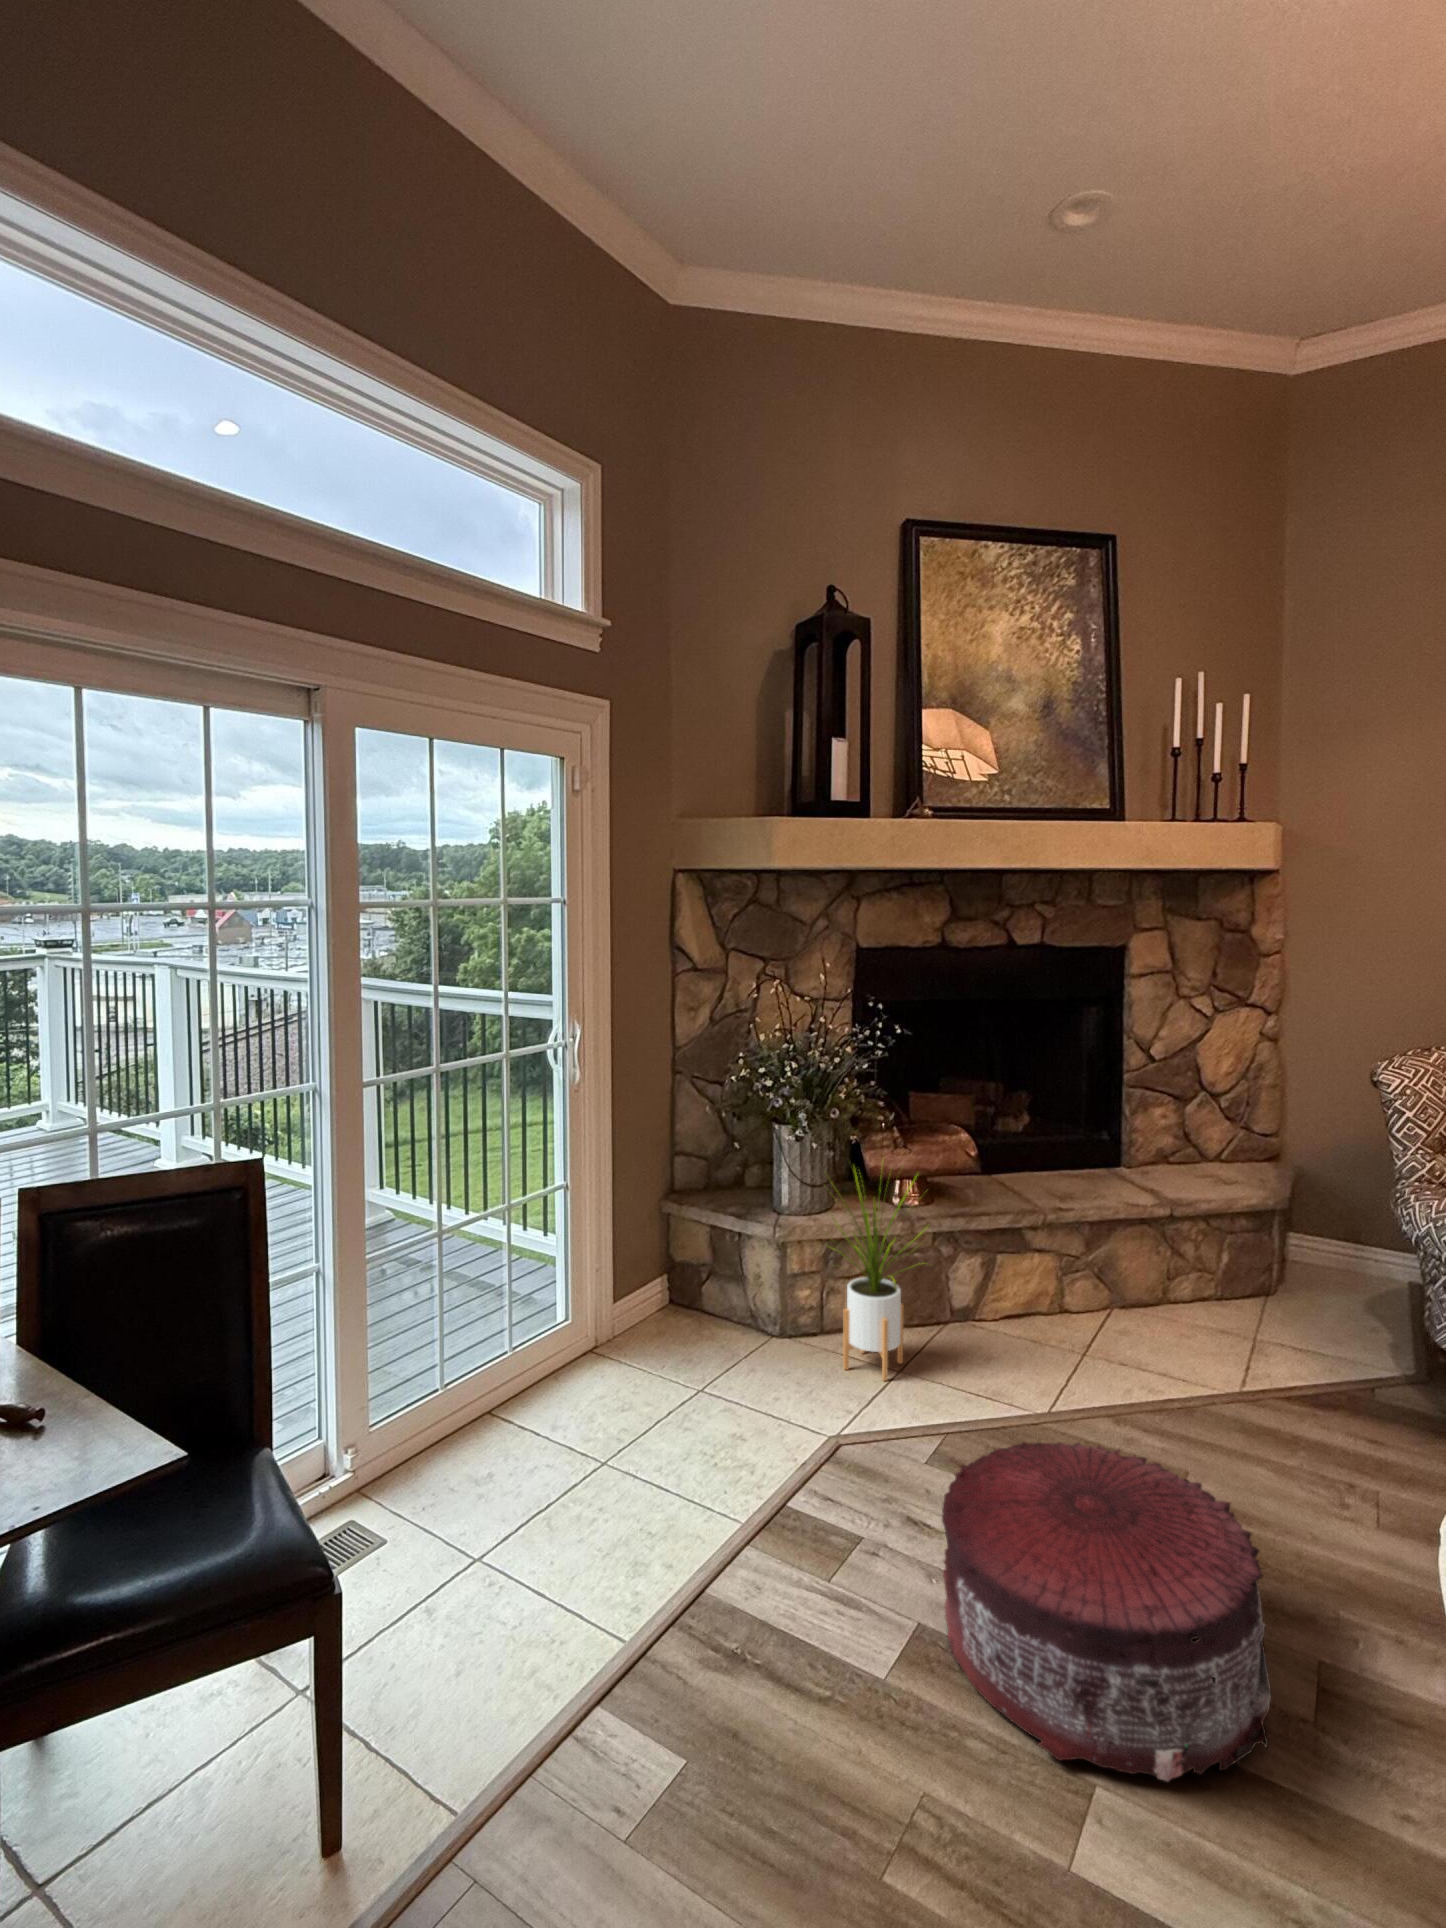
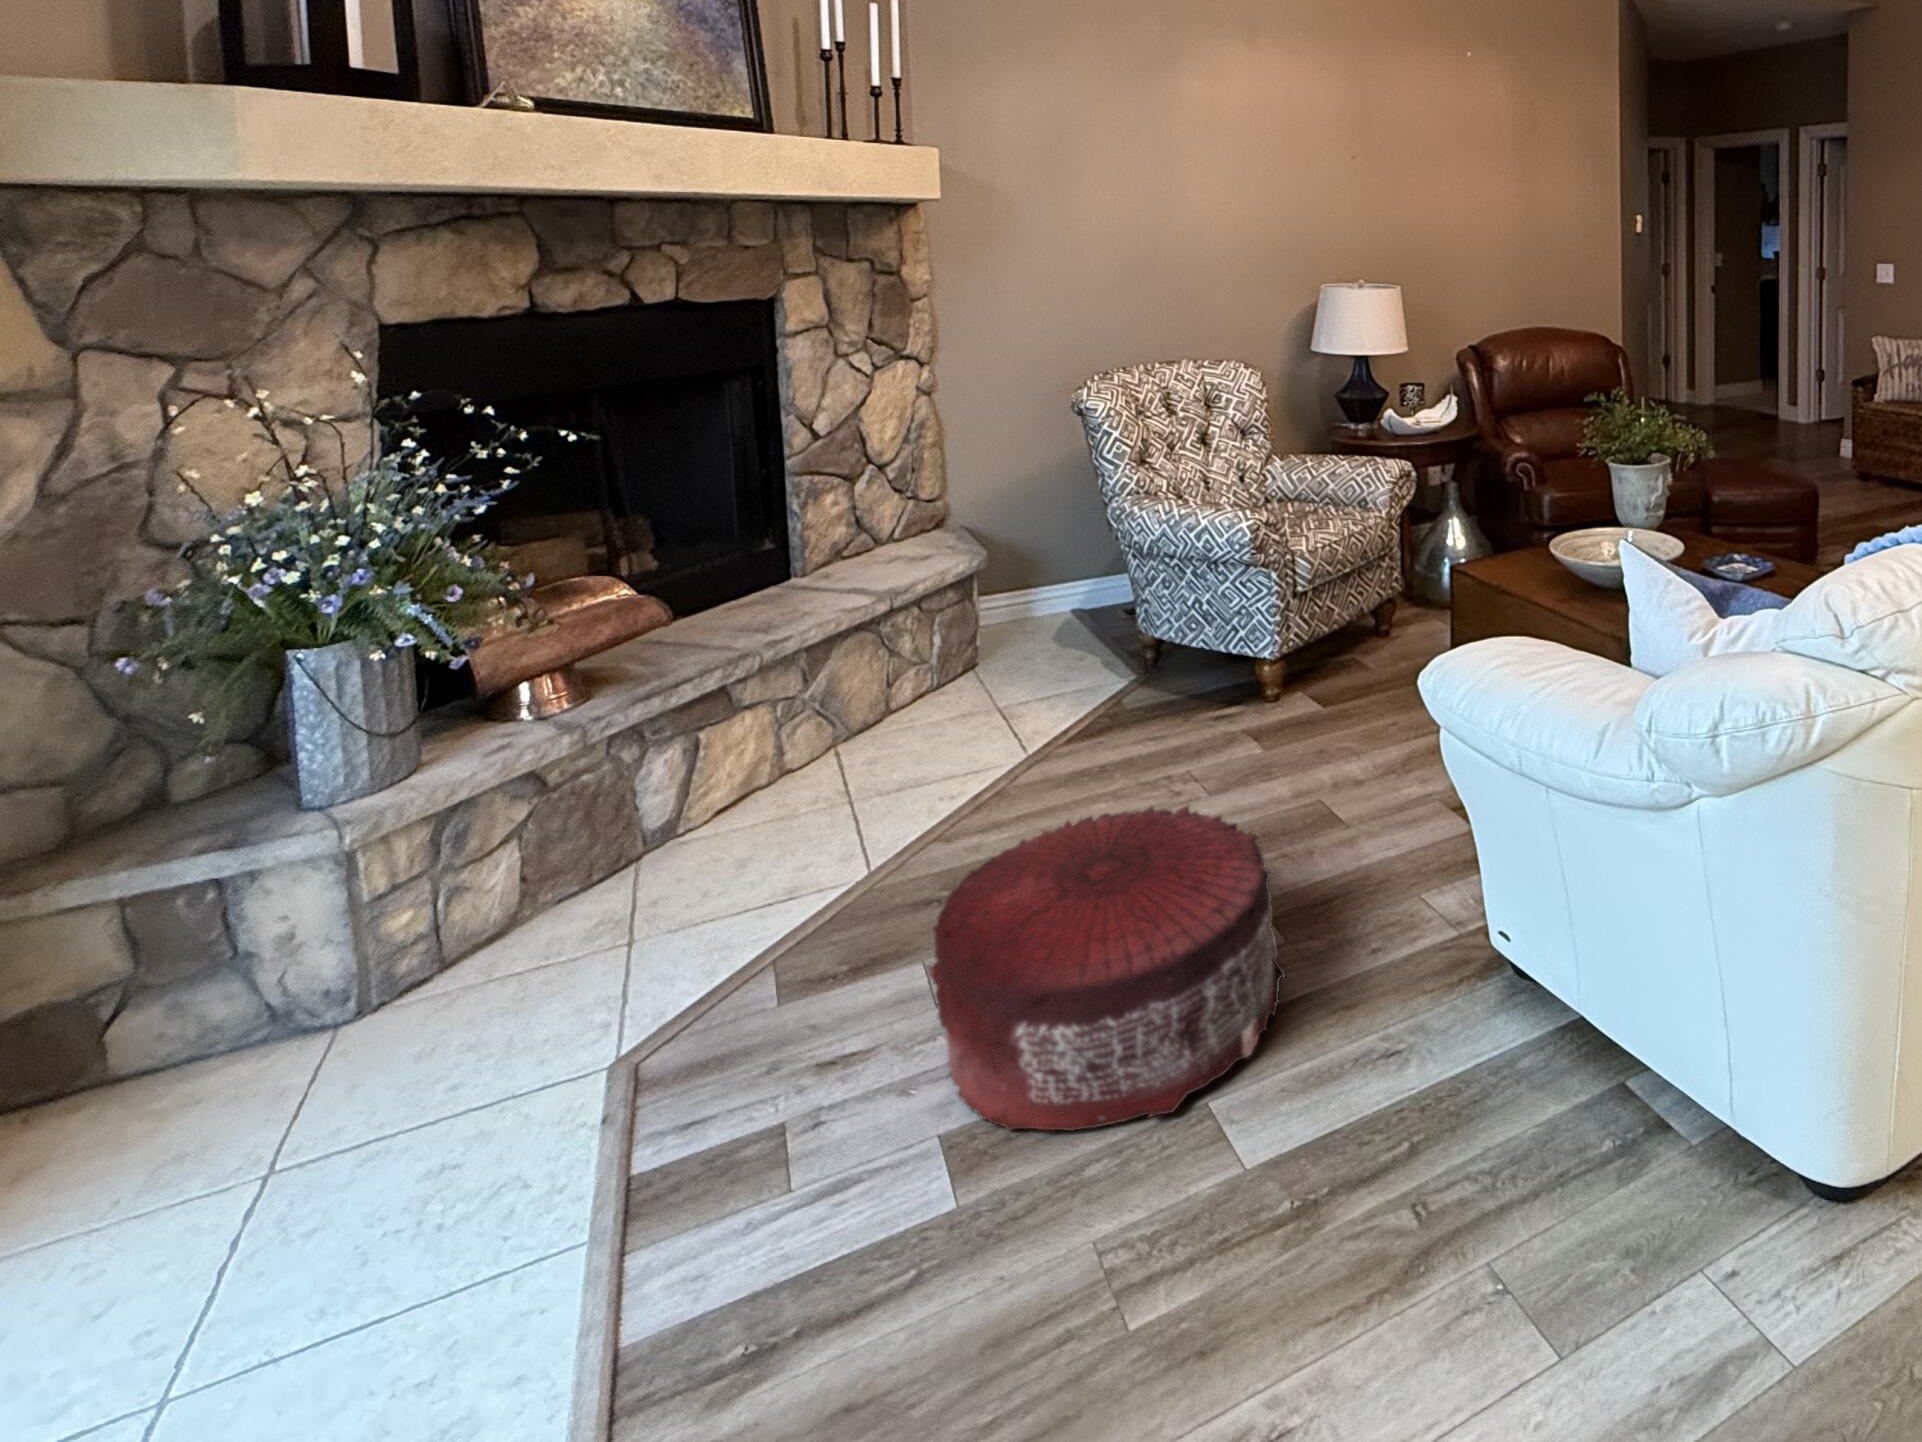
house plant: present [834,1167,921,1381] -> none [445,631,676,988]

